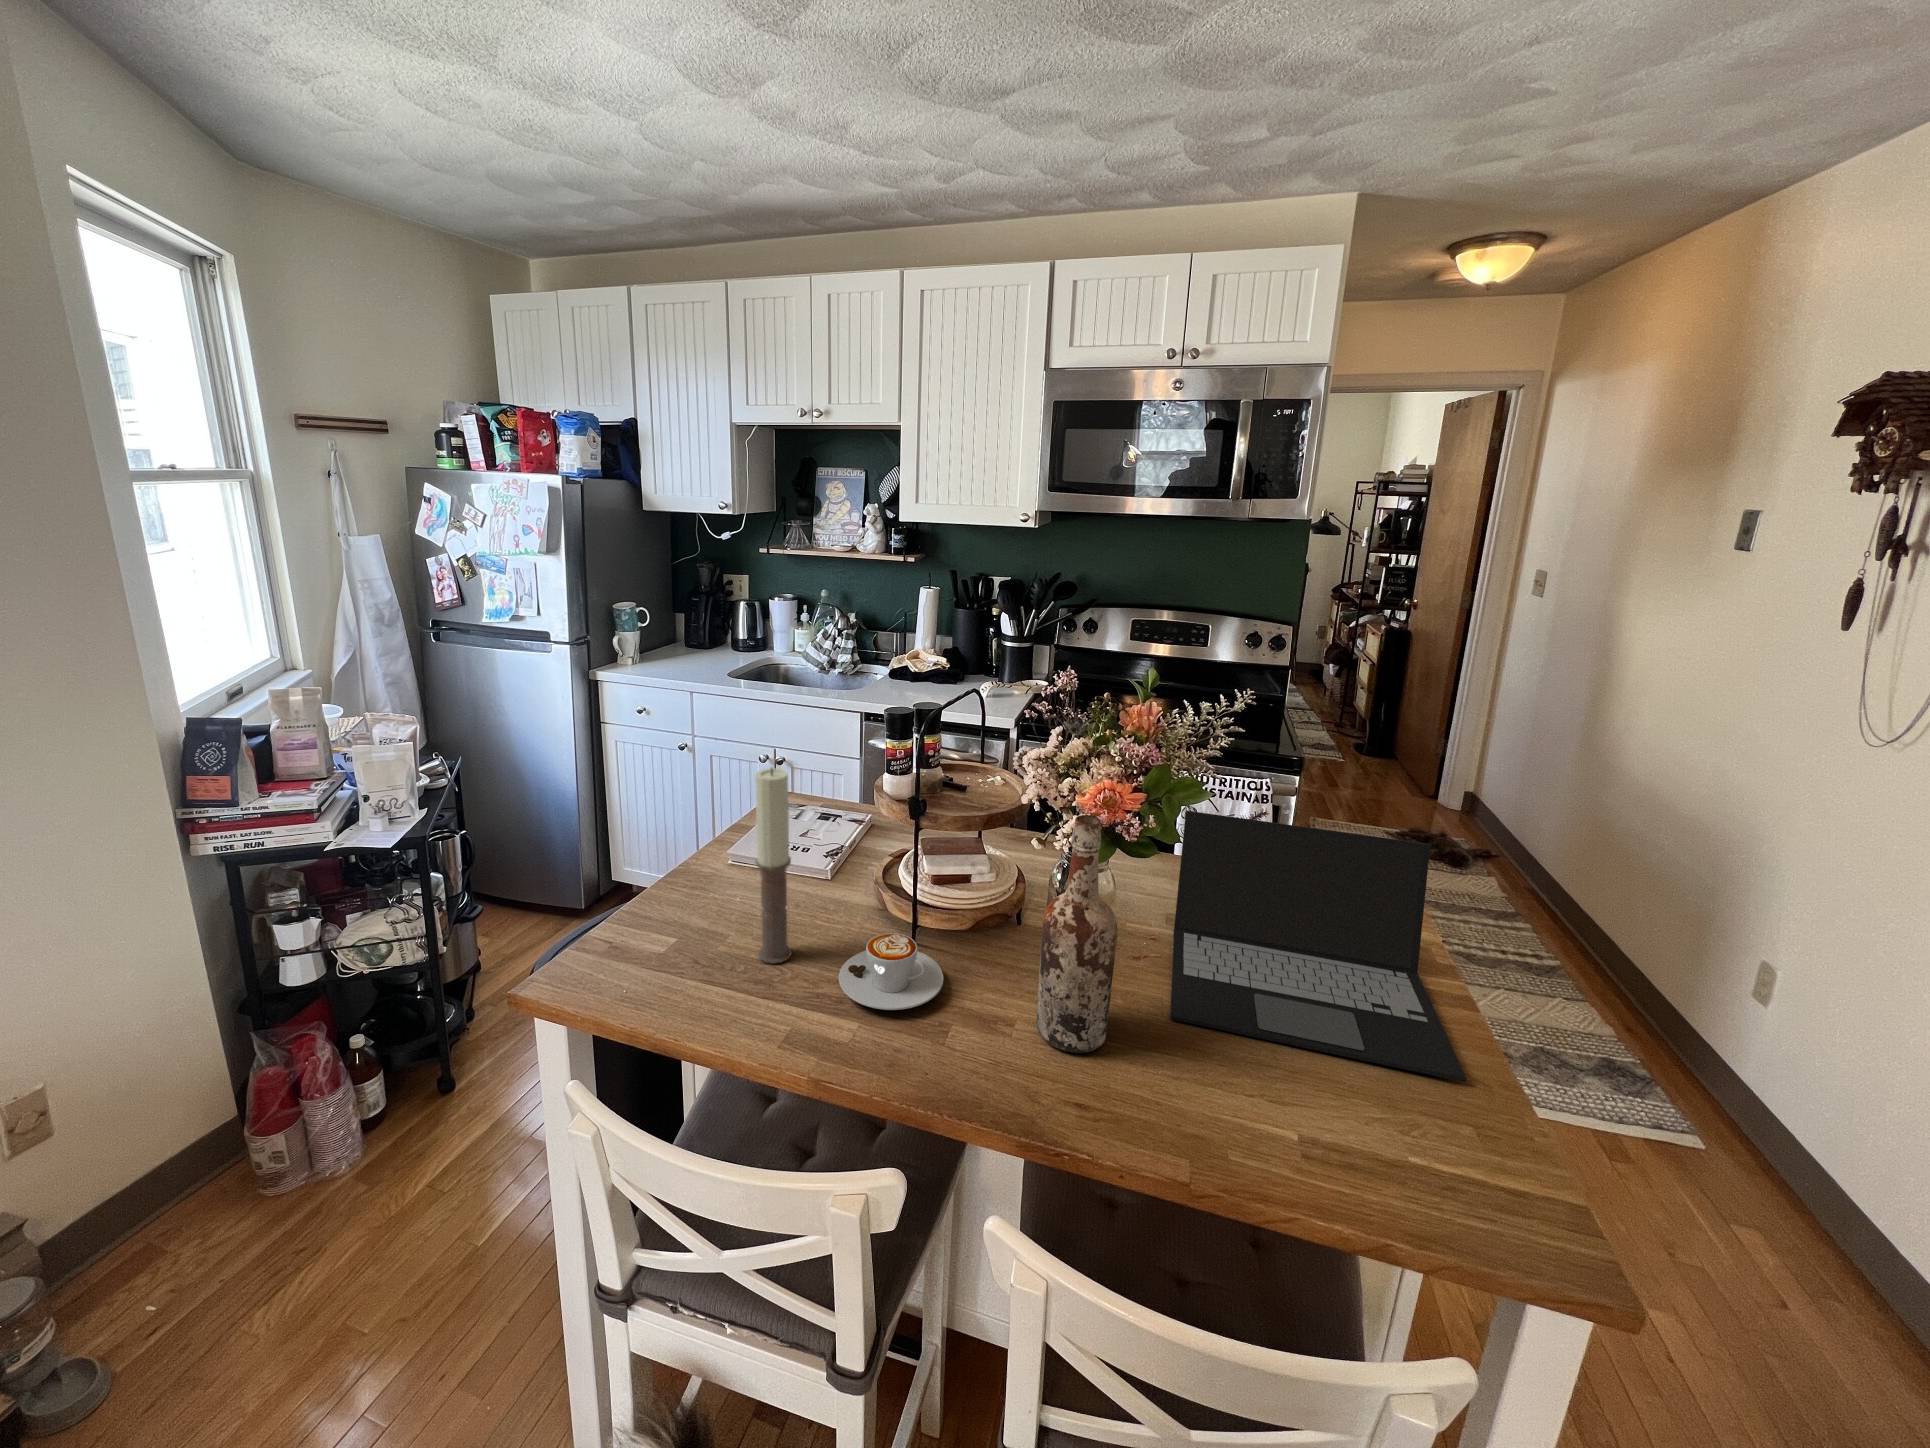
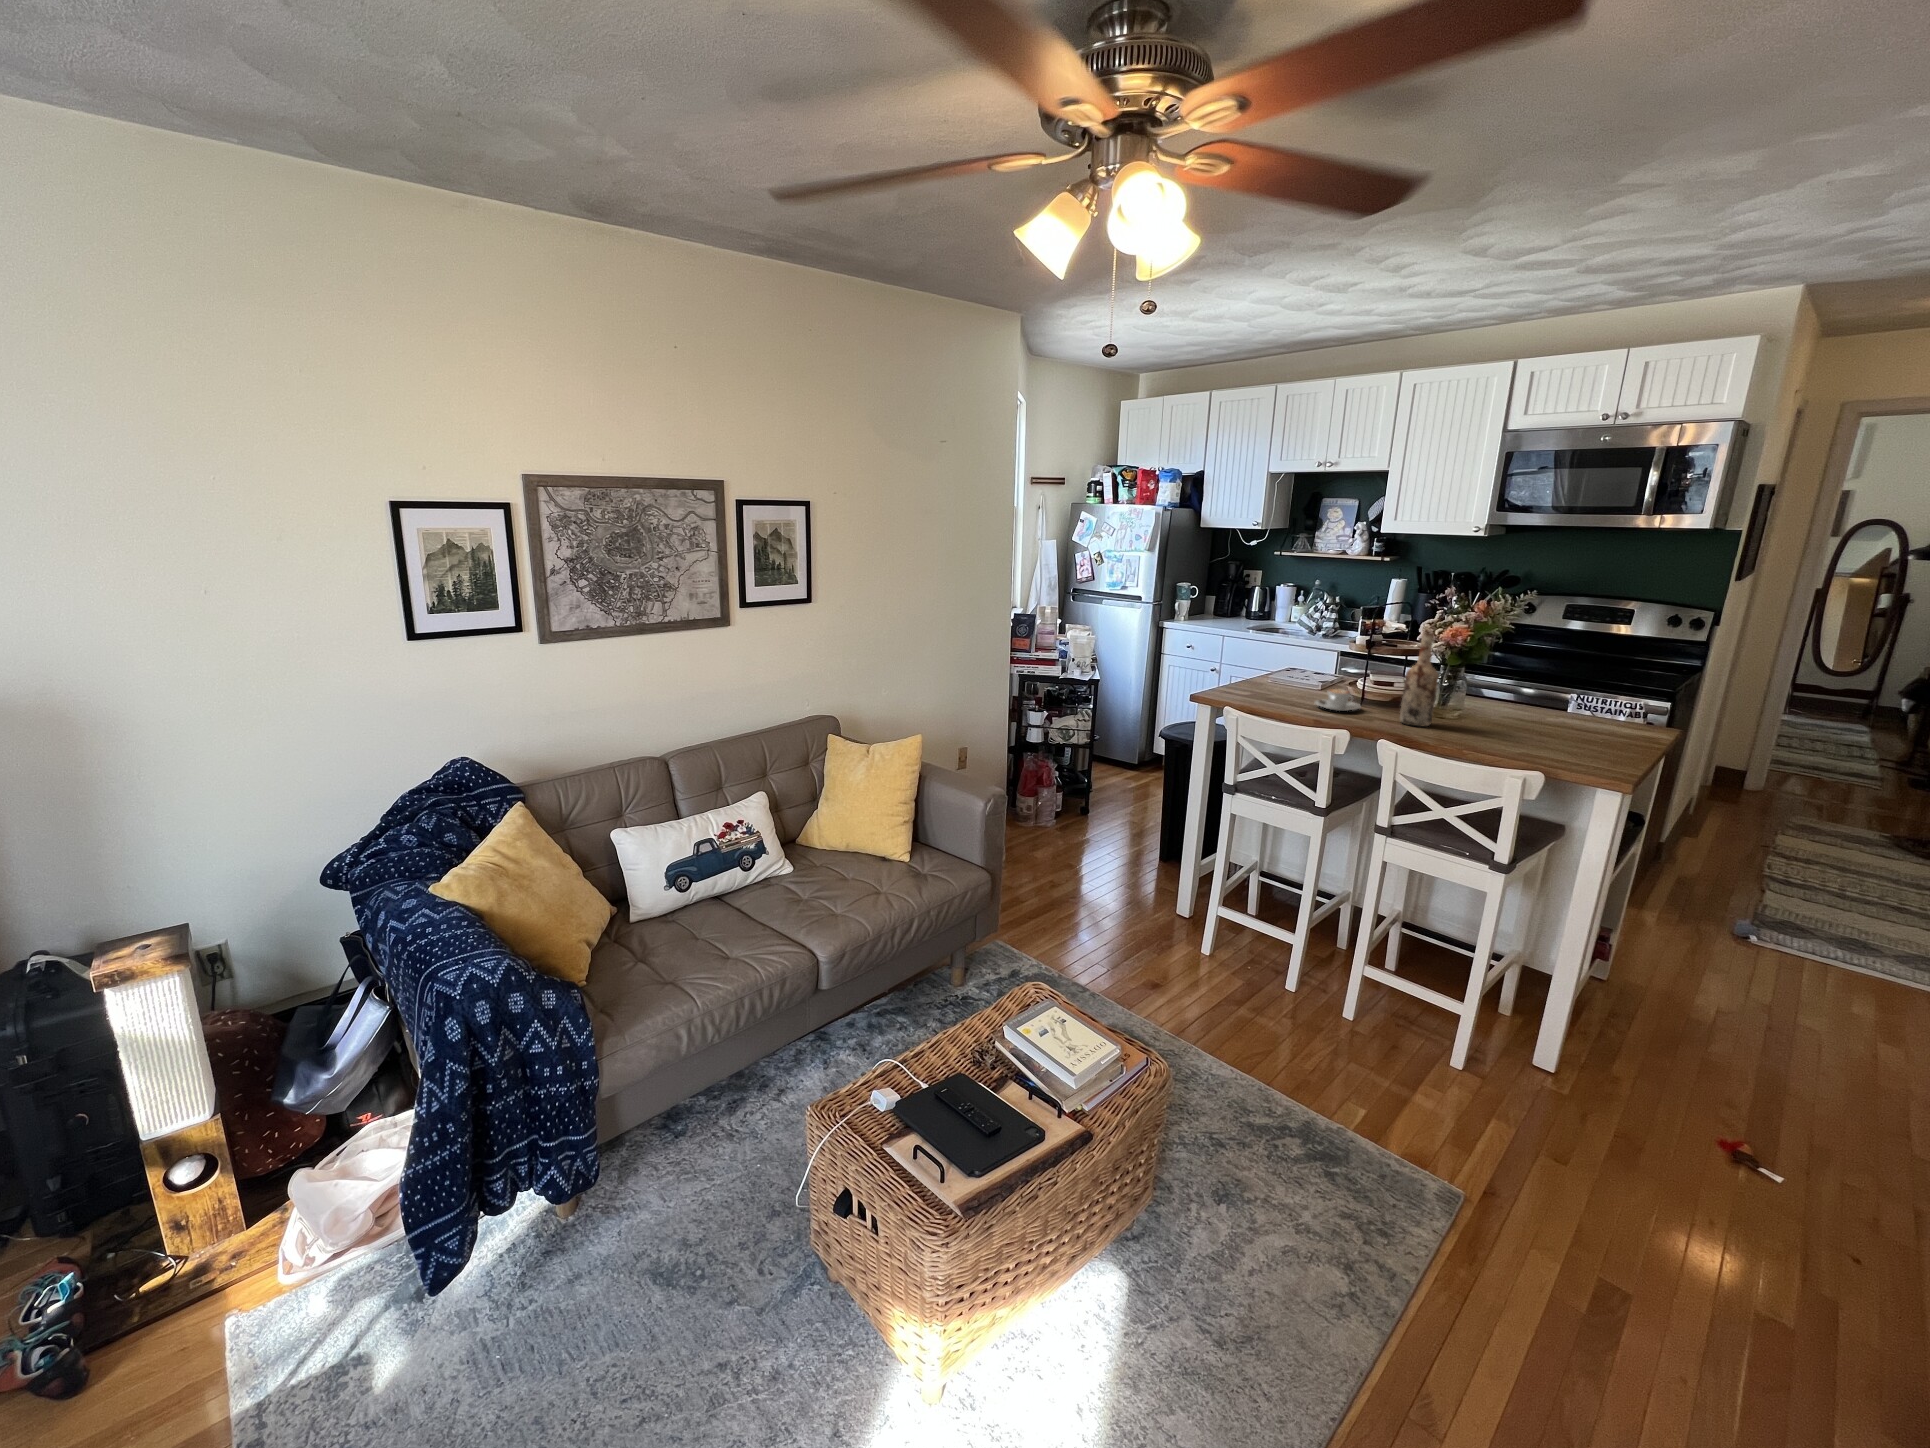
candle: present [755,768,792,964] -> none [1278,618,1301,700]
laptop: present [1170,811,1467,1082] -> none [1465,659,1634,750]

